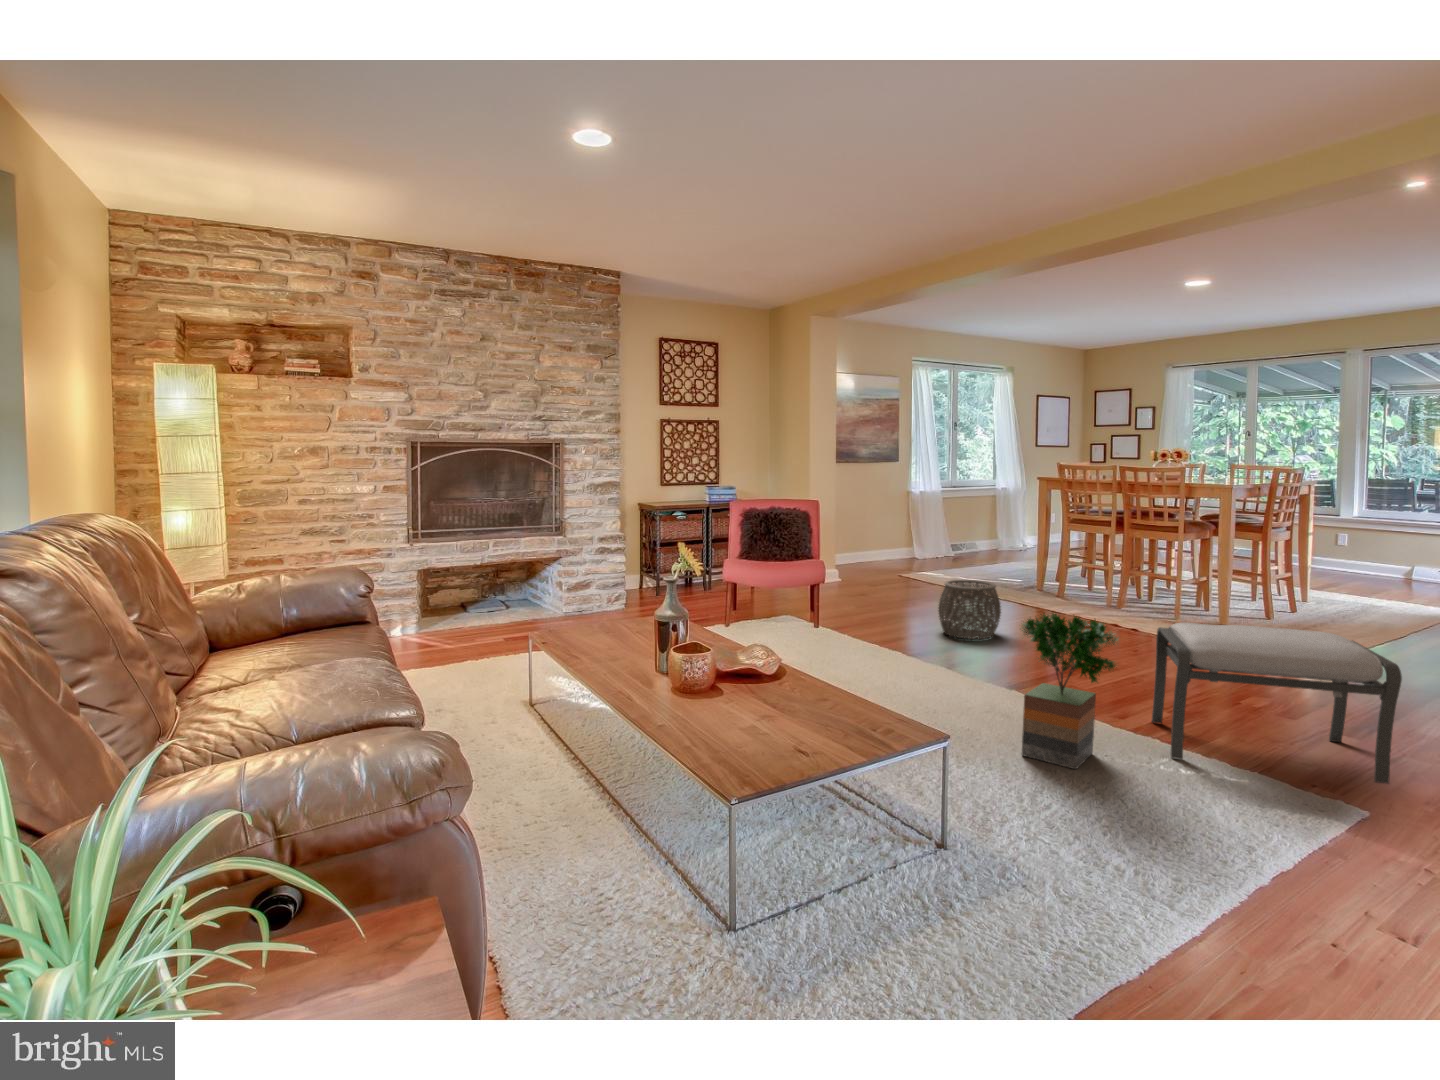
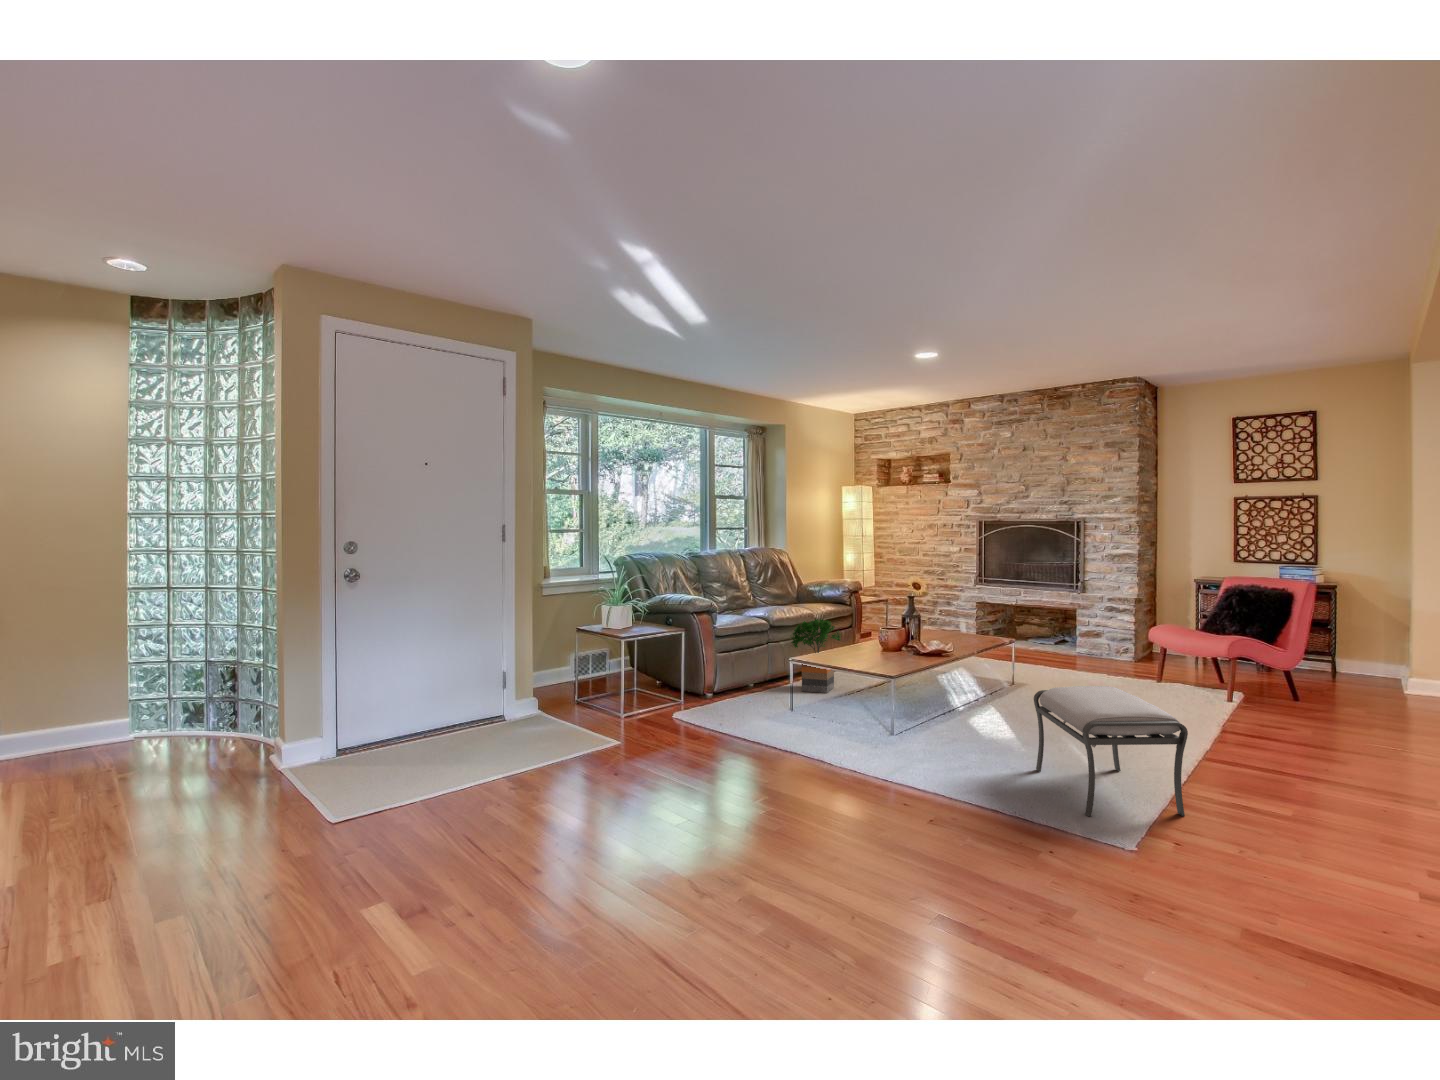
woven basket: present [938,580,1001,639] -> none [1256,669,1332,733]
potted tree: present [1022,614,1118,769] -> present [791,619,841,693]

